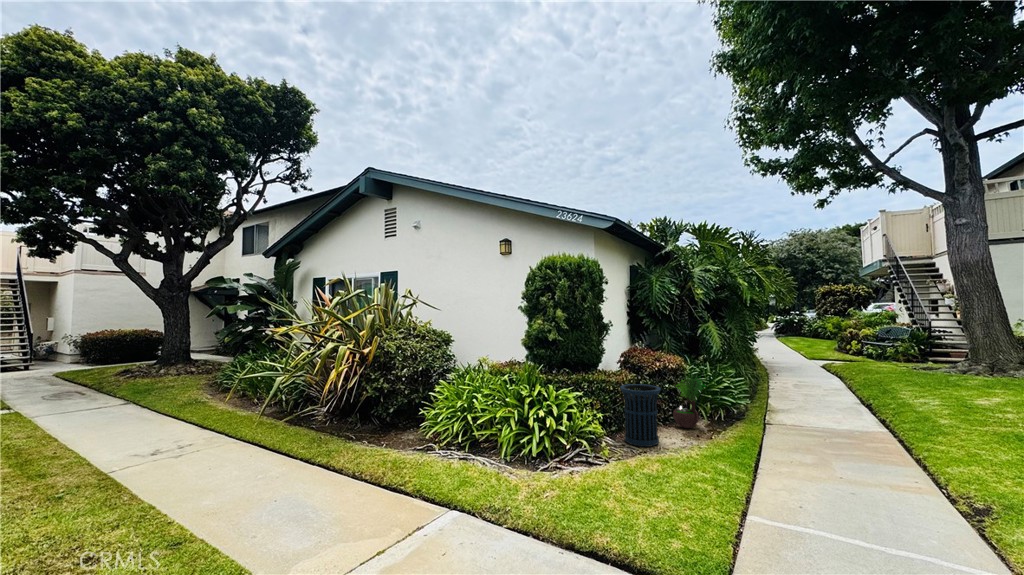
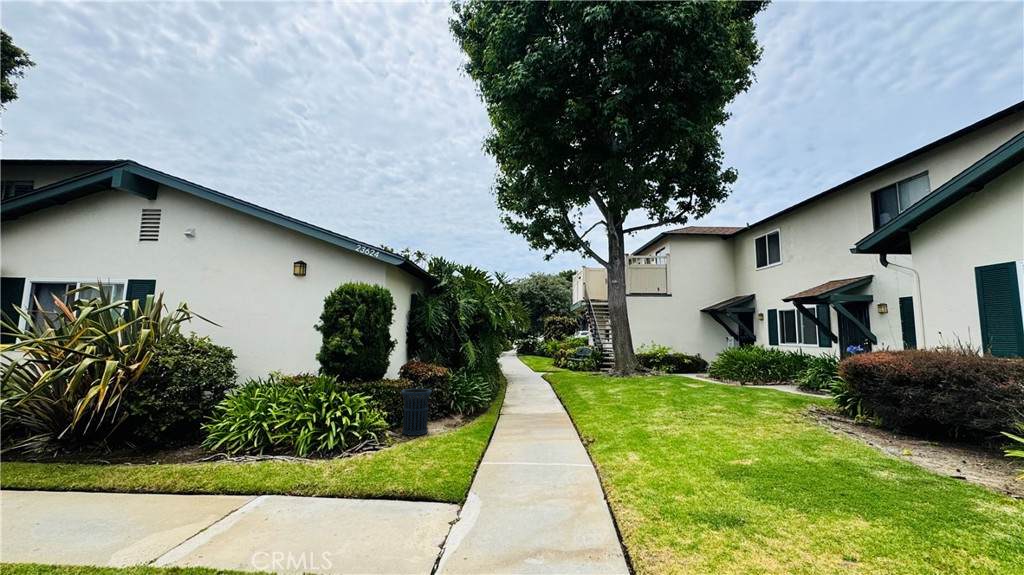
potted tree: present [673,376,703,428] -> none [439,379,463,421]

